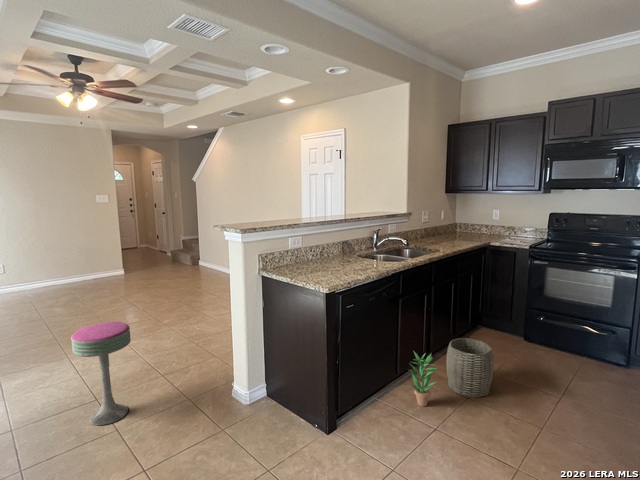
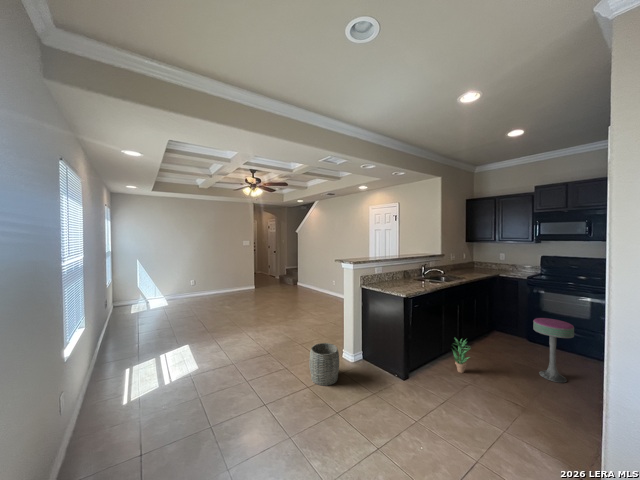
bar stool: present [71,322,131,425] -> present [533,318,574,383]
woven basket: present [446,338,494,397] -> present [309,343,339,386]

